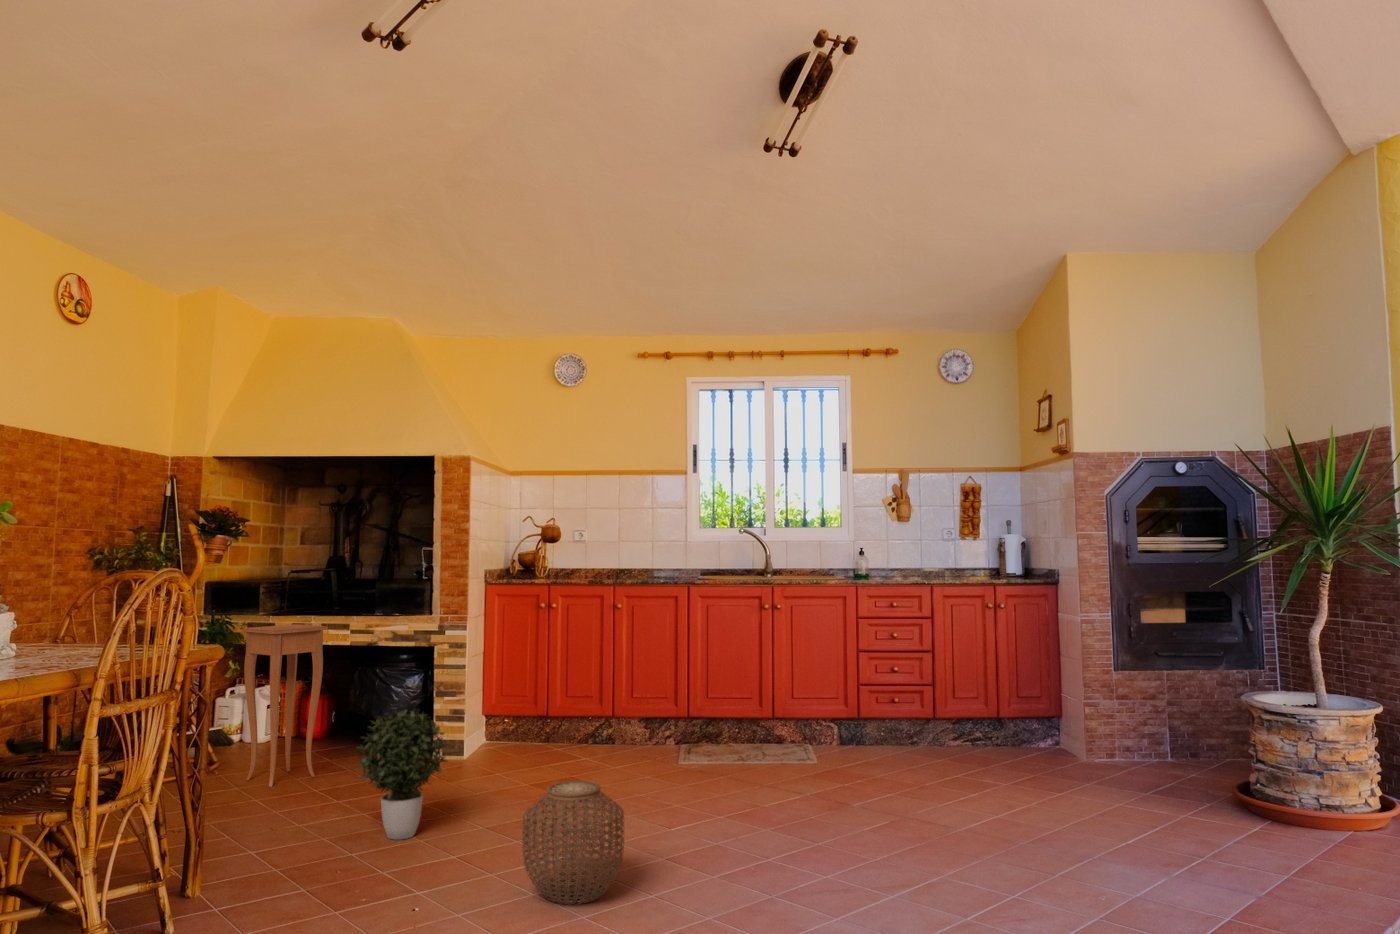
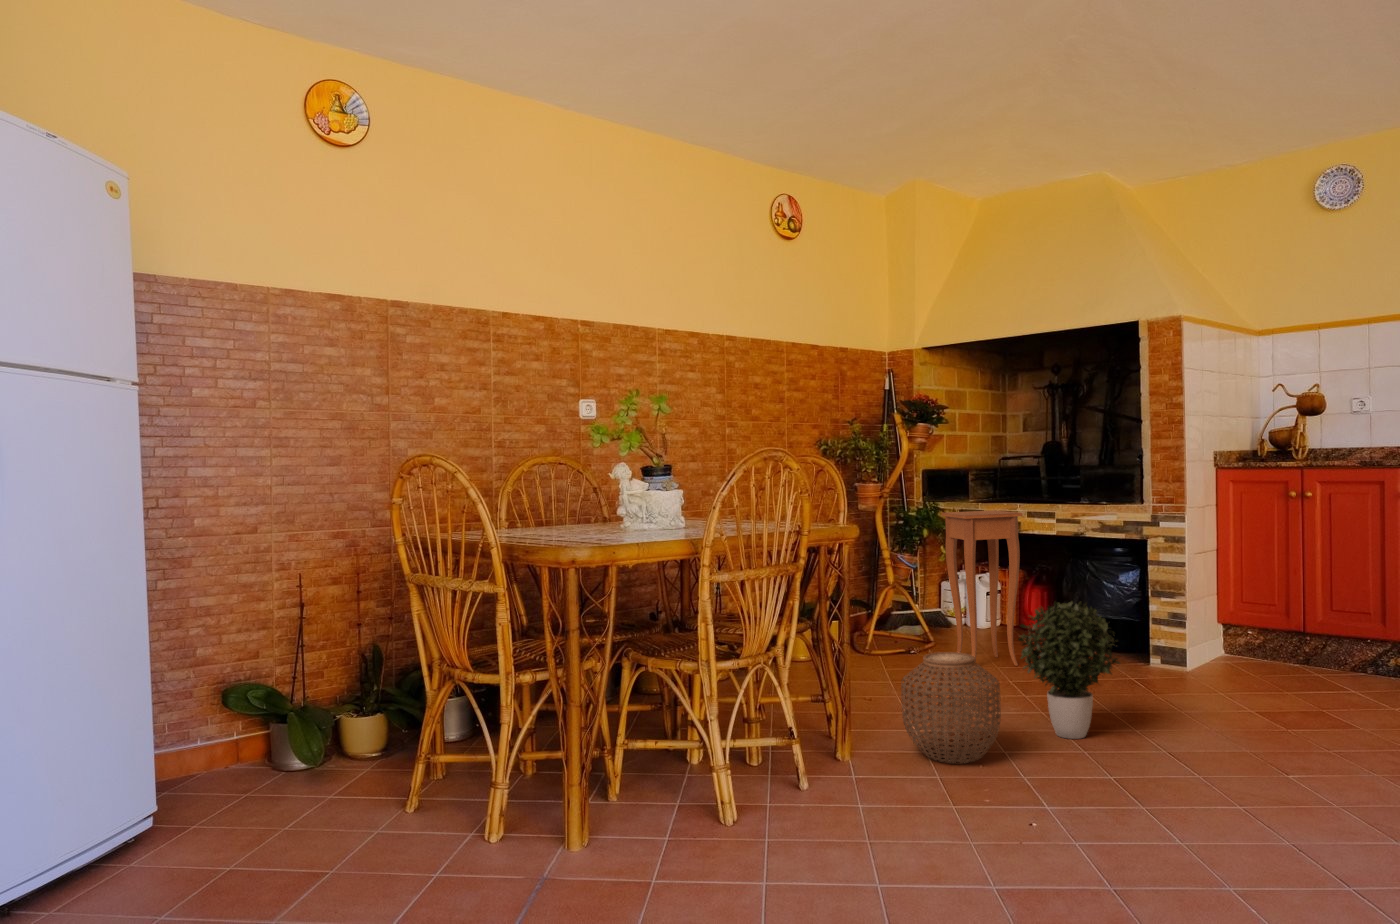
woven basket: present [522,781,624,904] -> present [901,652,1001,764]

